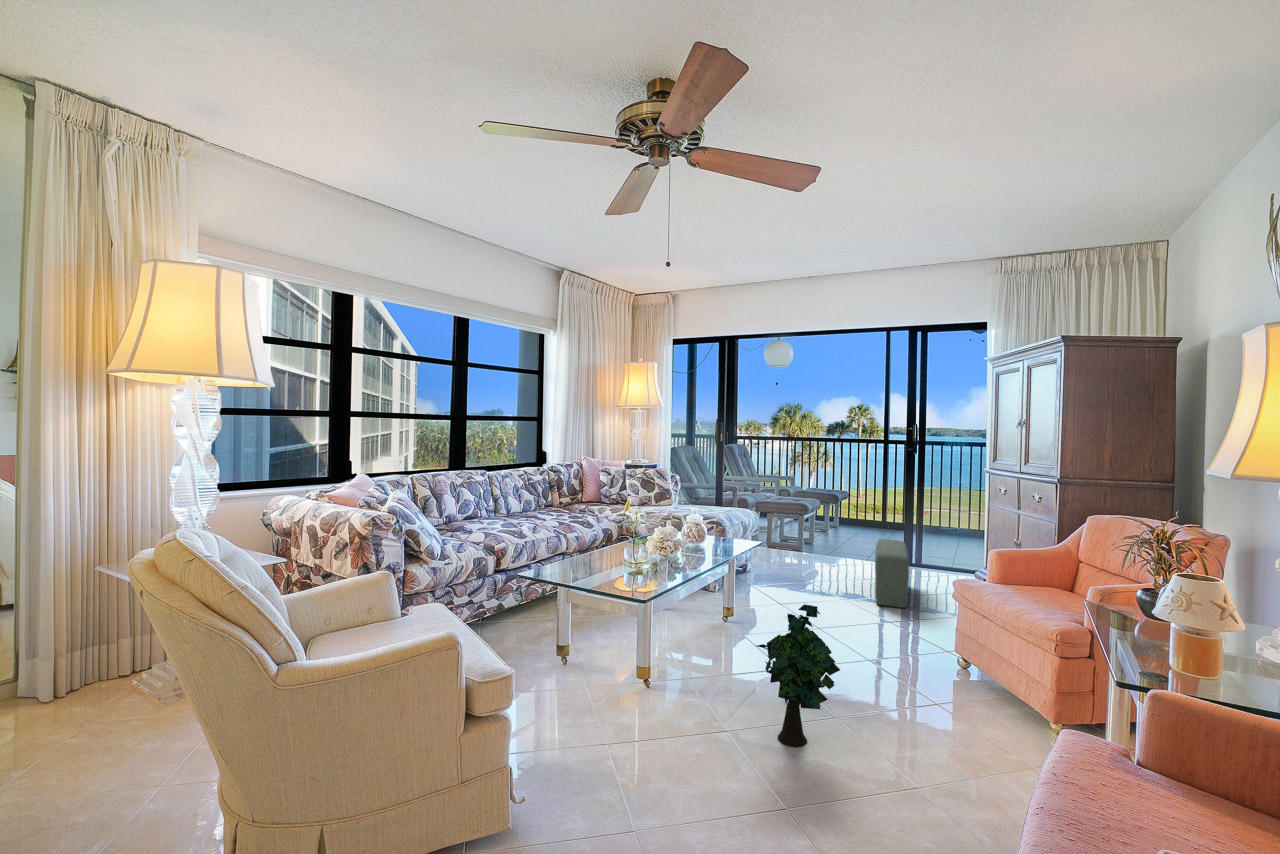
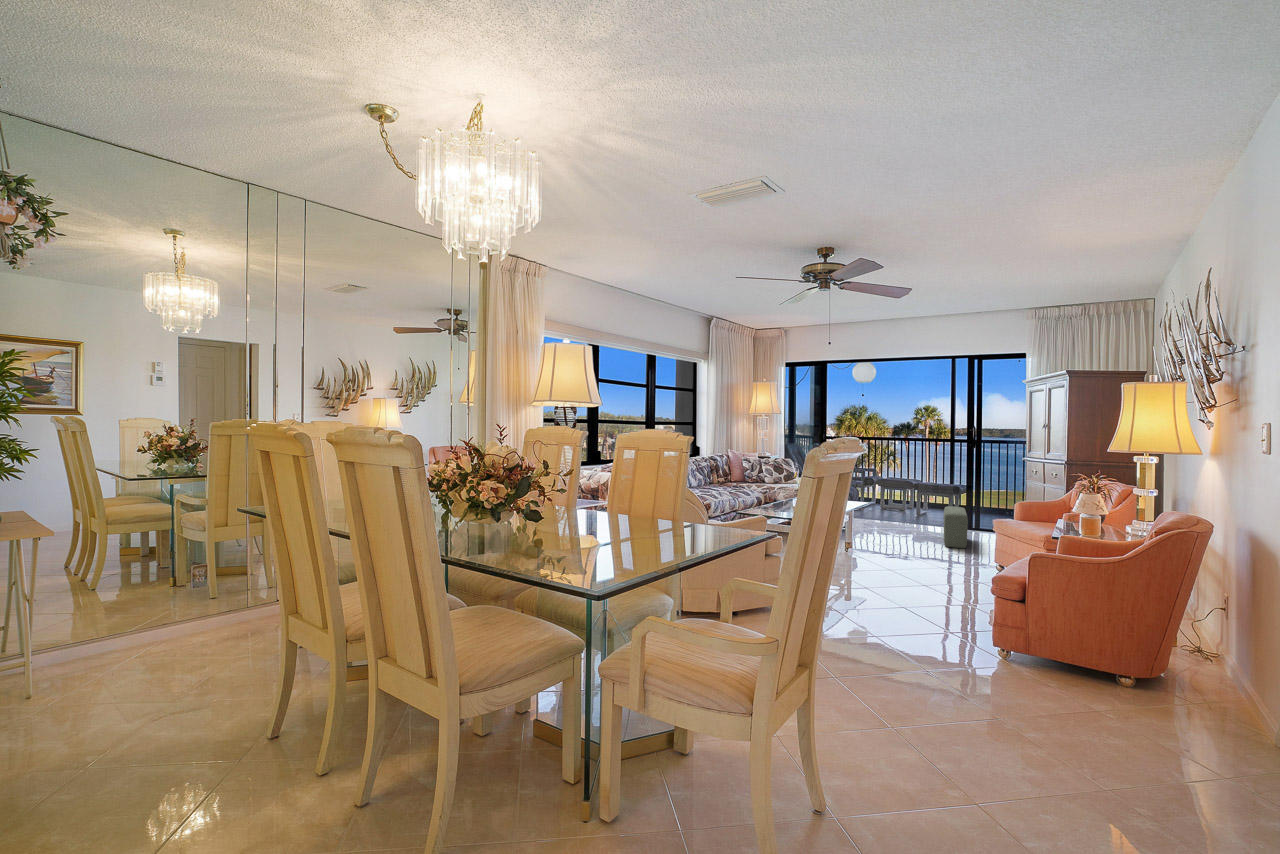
decorative plant: present [756,604,840,747] -> none [883,522,931,595]

